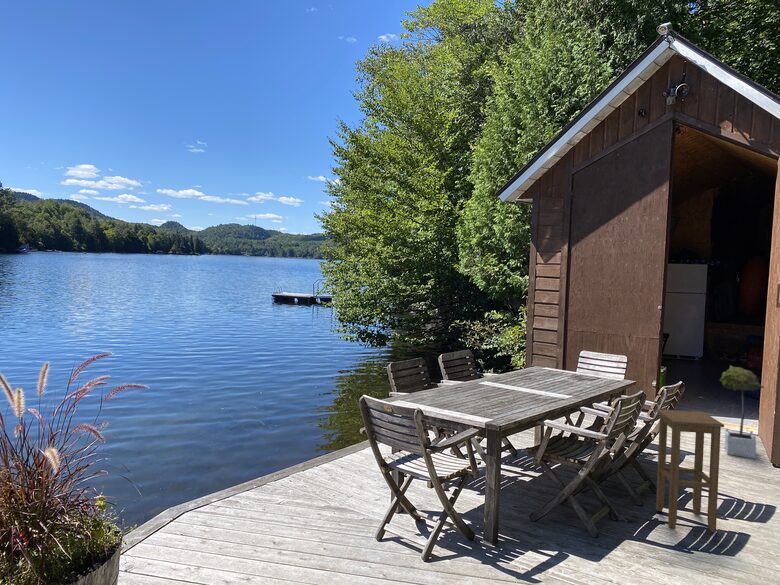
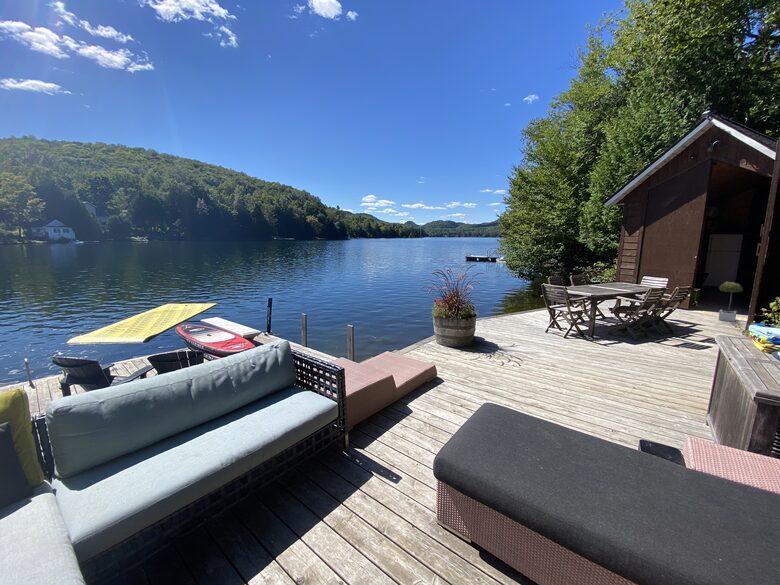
stool: present [656,409,724,532] -> none [664,294,695,336]

